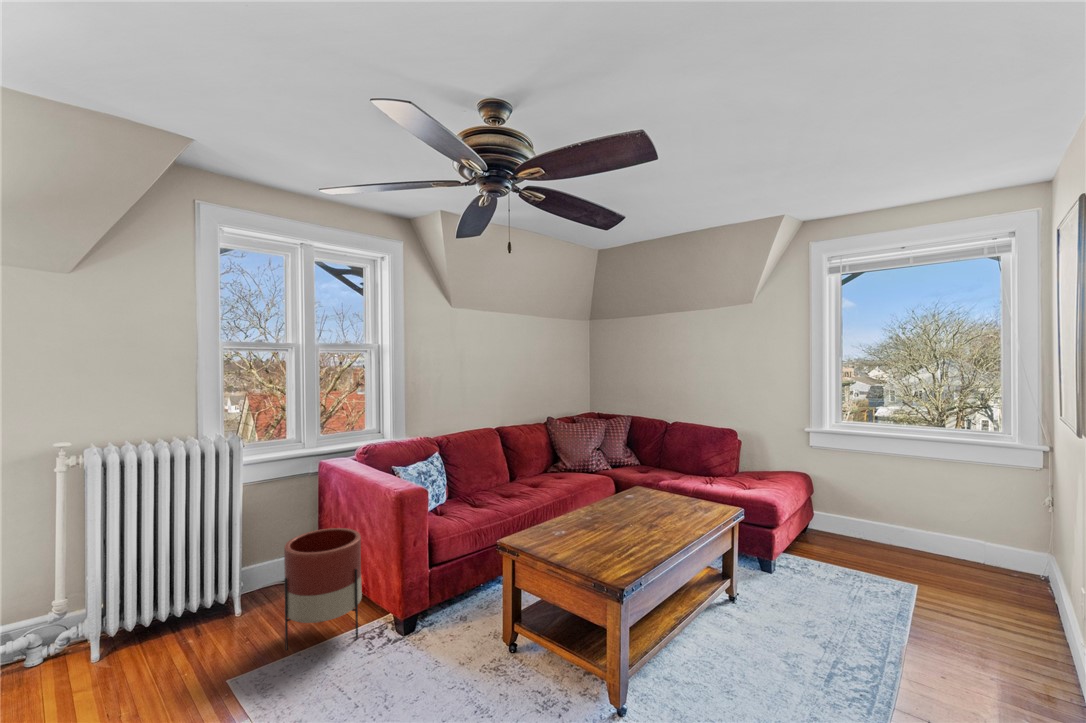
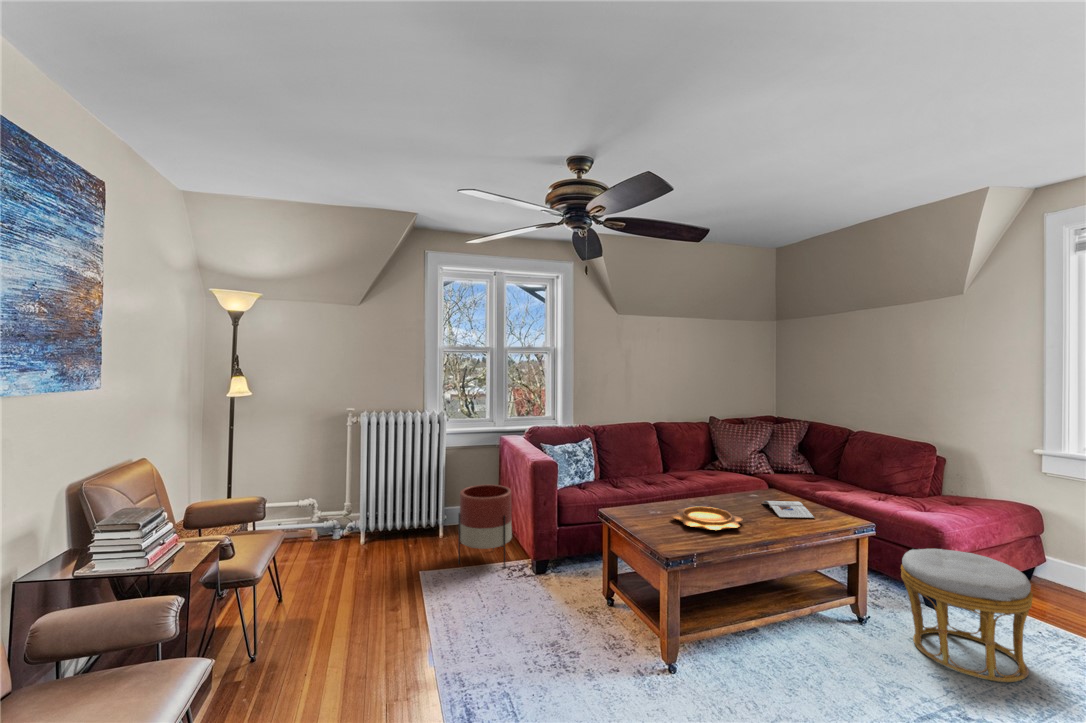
magazine: none [641,497,696,517] -> present [762,501,815,518]
decorative bowl: none [579,518,651,544] -> present [671,507,743,530]
ottoman: none [765,522,863,630] -> present [901,549,1033,682]

